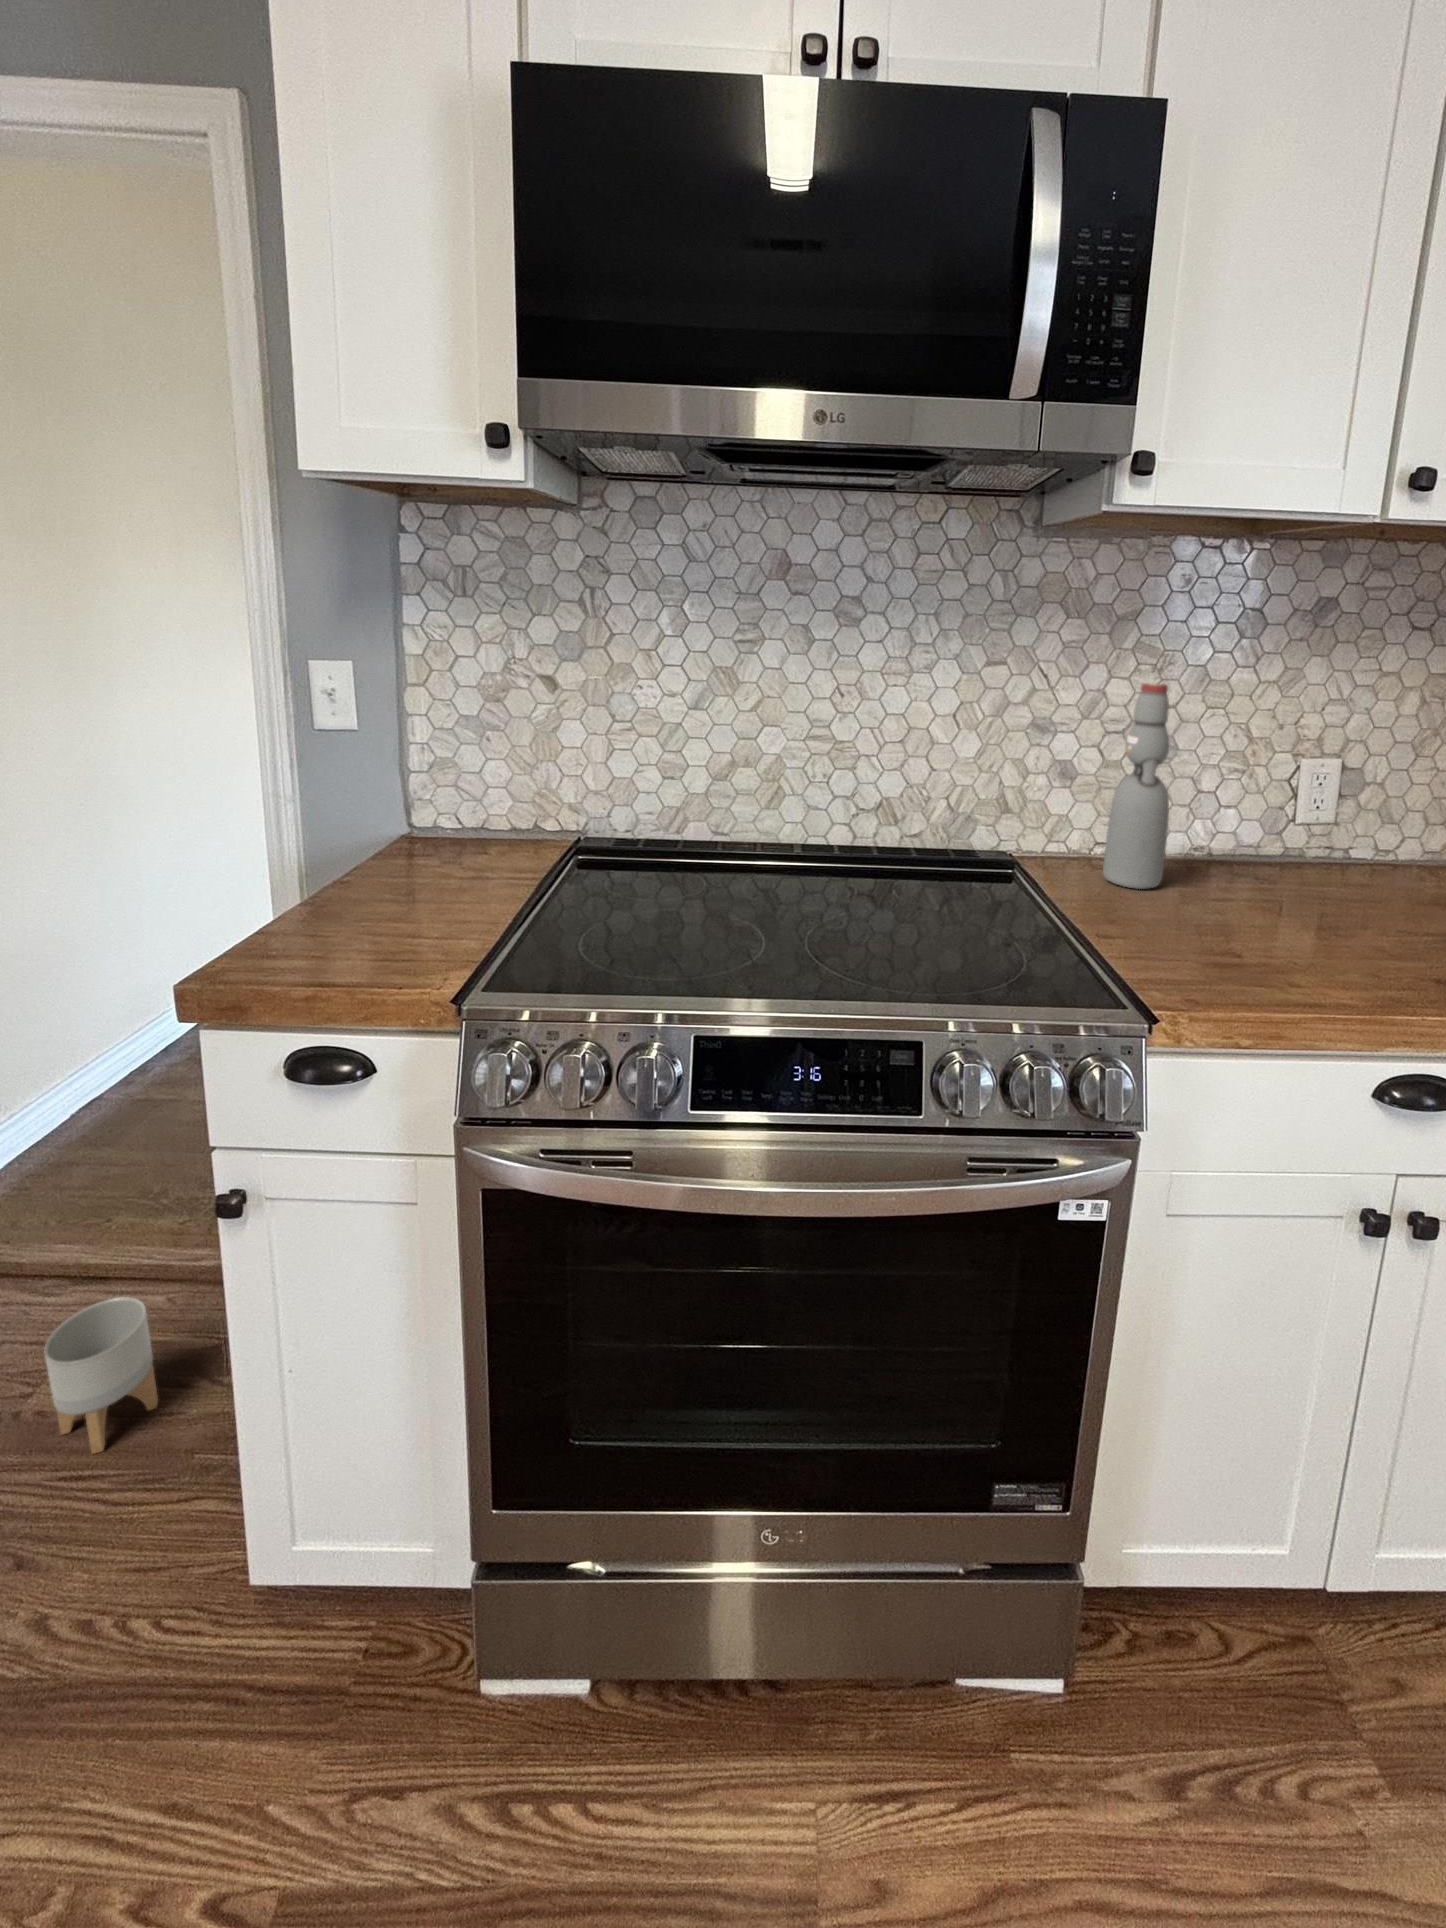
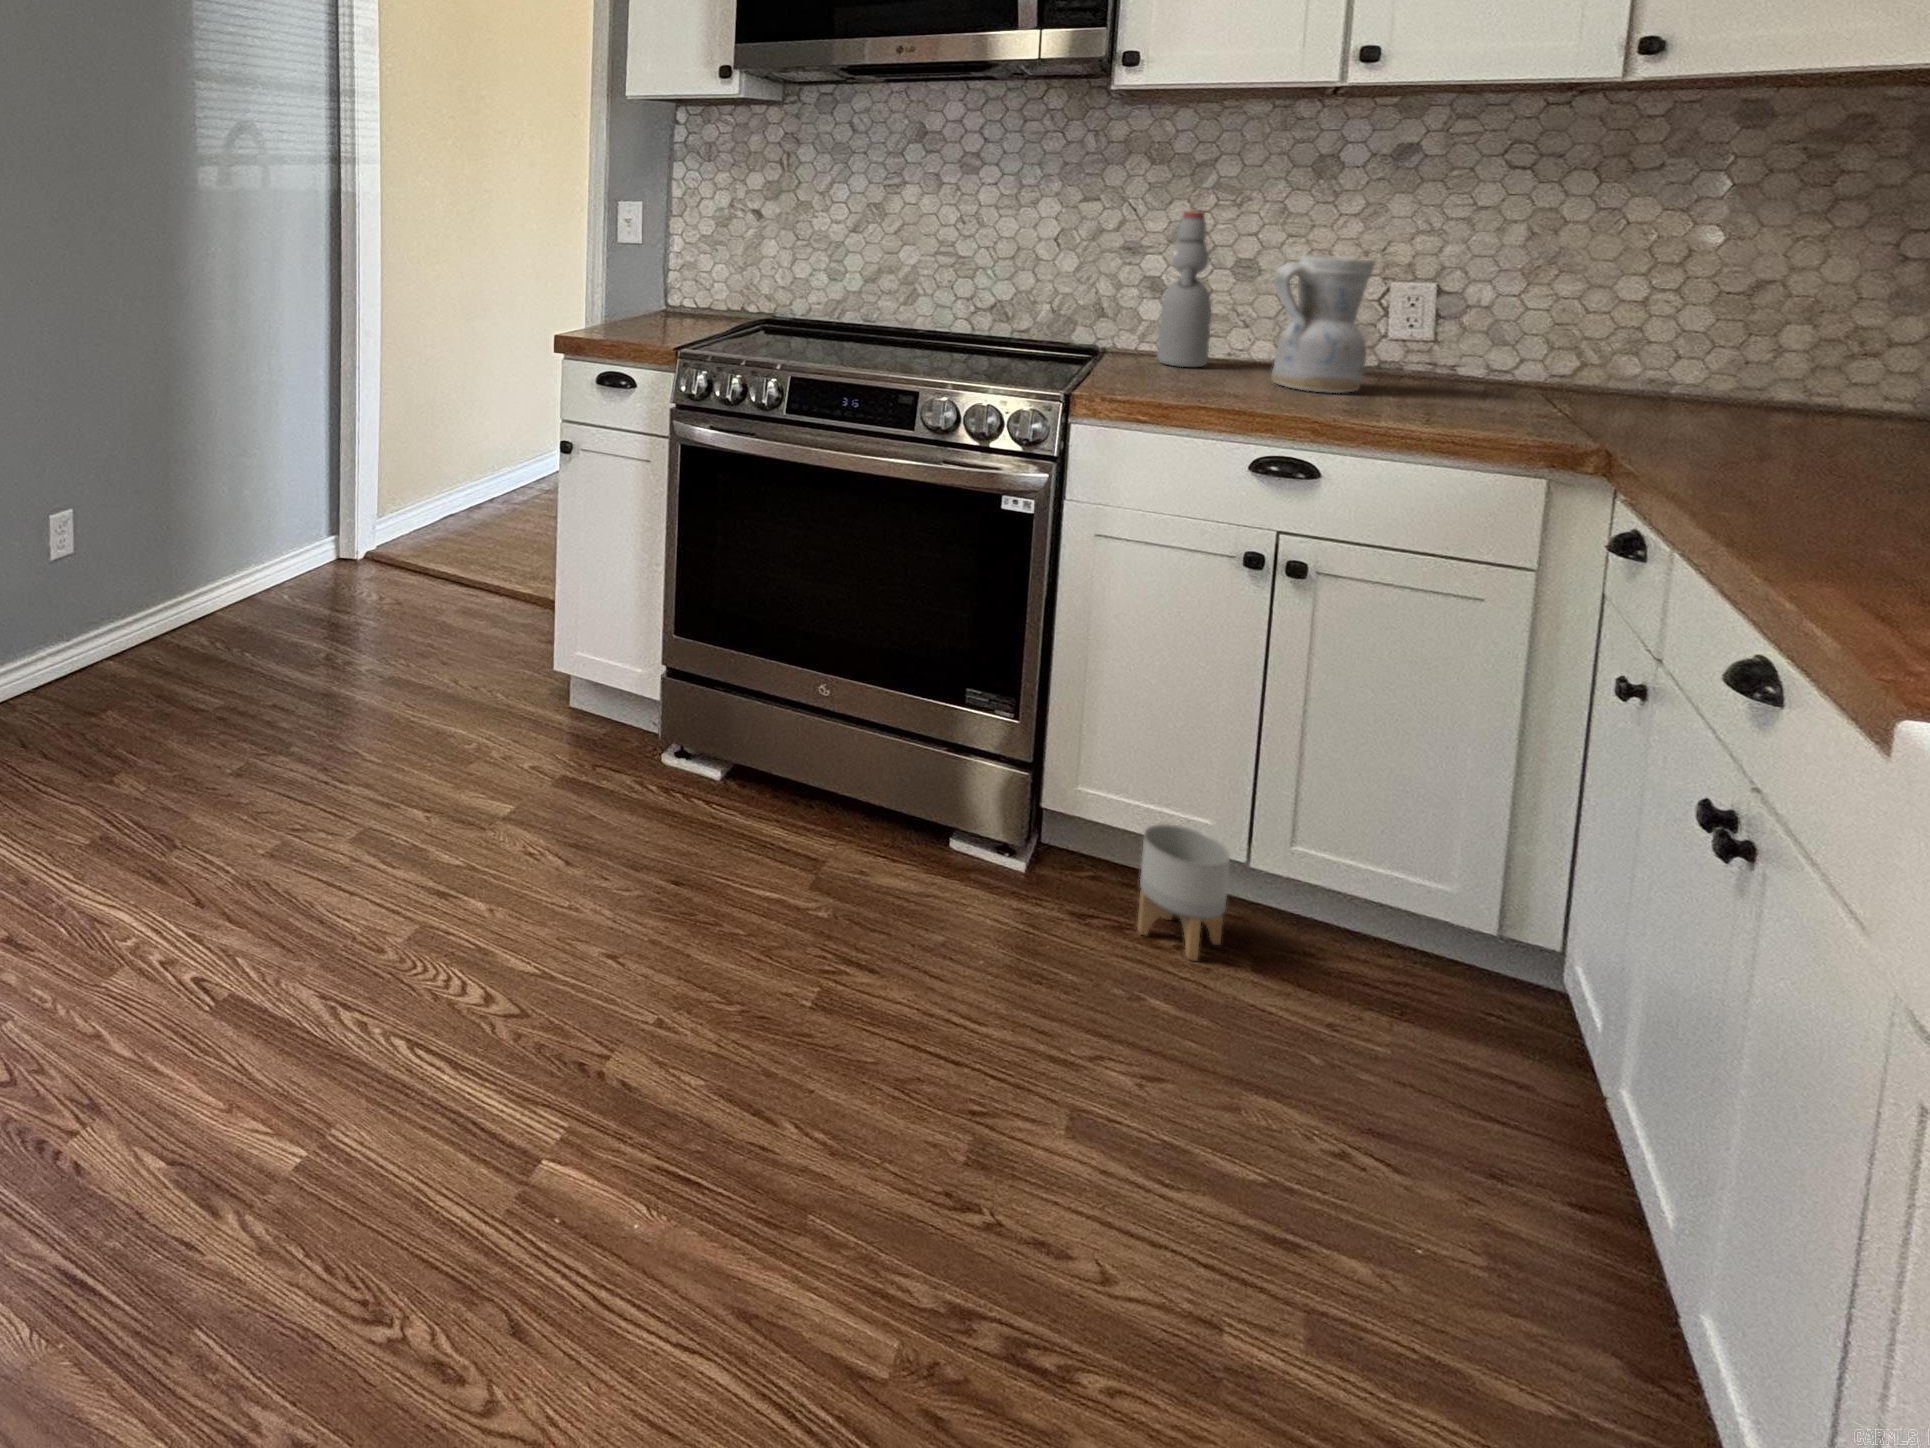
ceramic pitcher: none [1267,745,1399,933] -> present [1271,255,1375,393]
planter: present [44,1297,158,1454] -> present [1137,824,1230,961]

